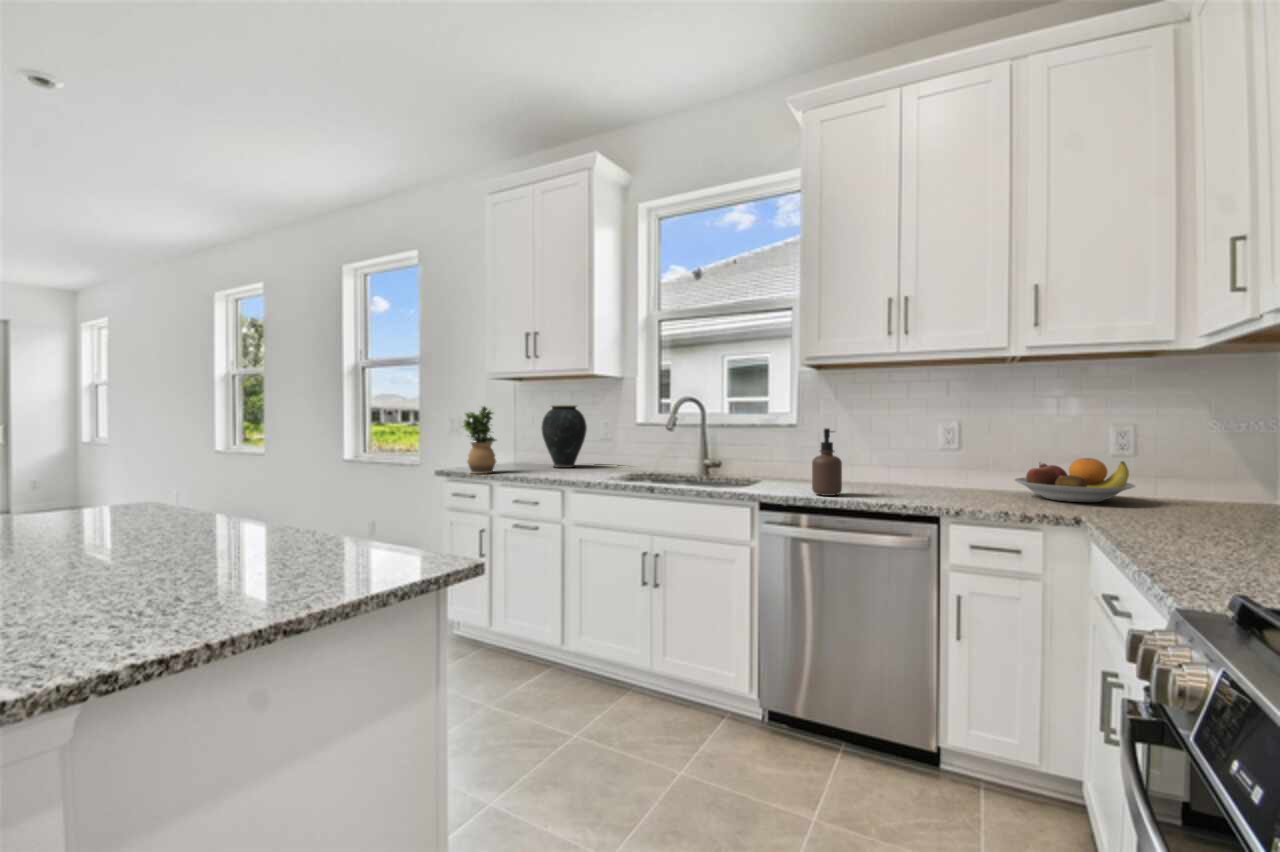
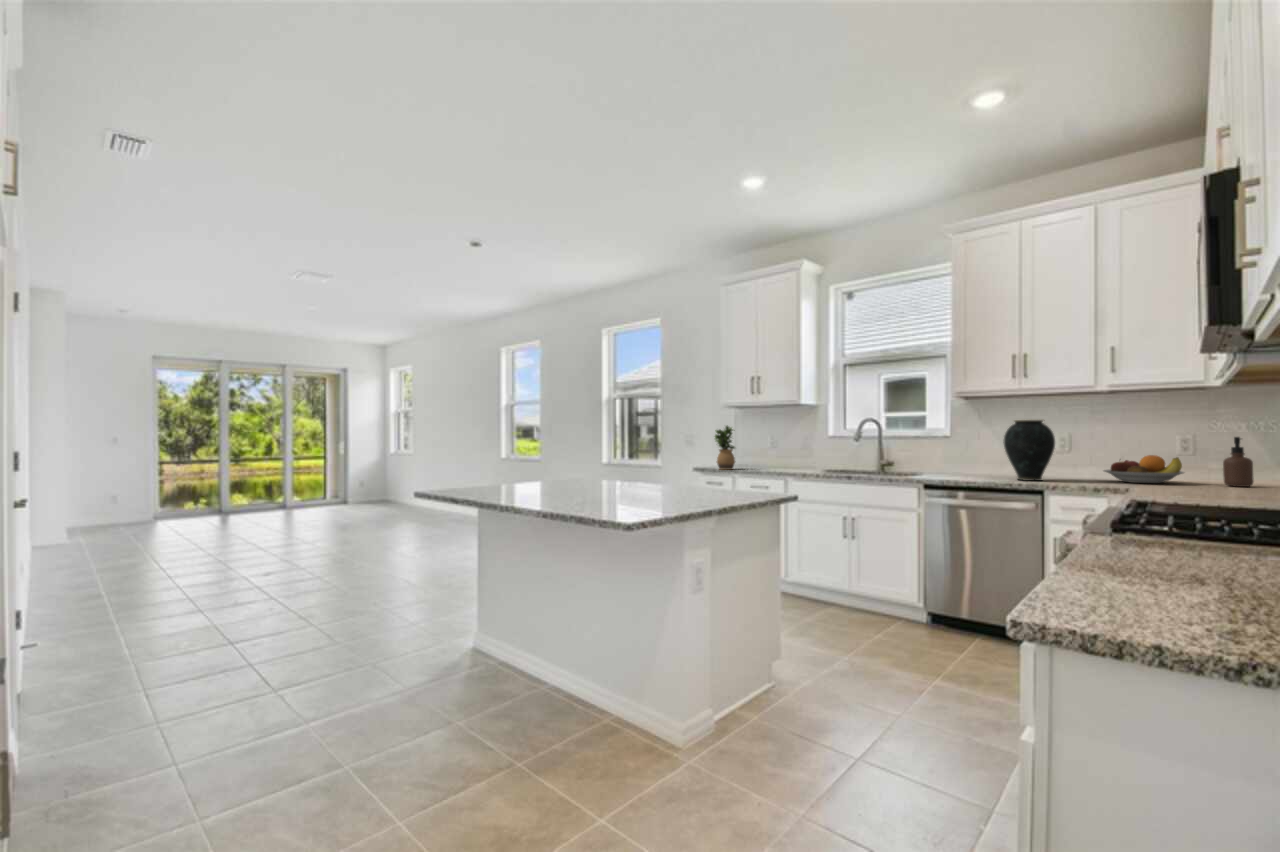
vase: present [542,405,587,468] -> present [1003,420,1055,481]
soap dispenser: present [812,428,842,496] -> present [1223,437,1254,487]

